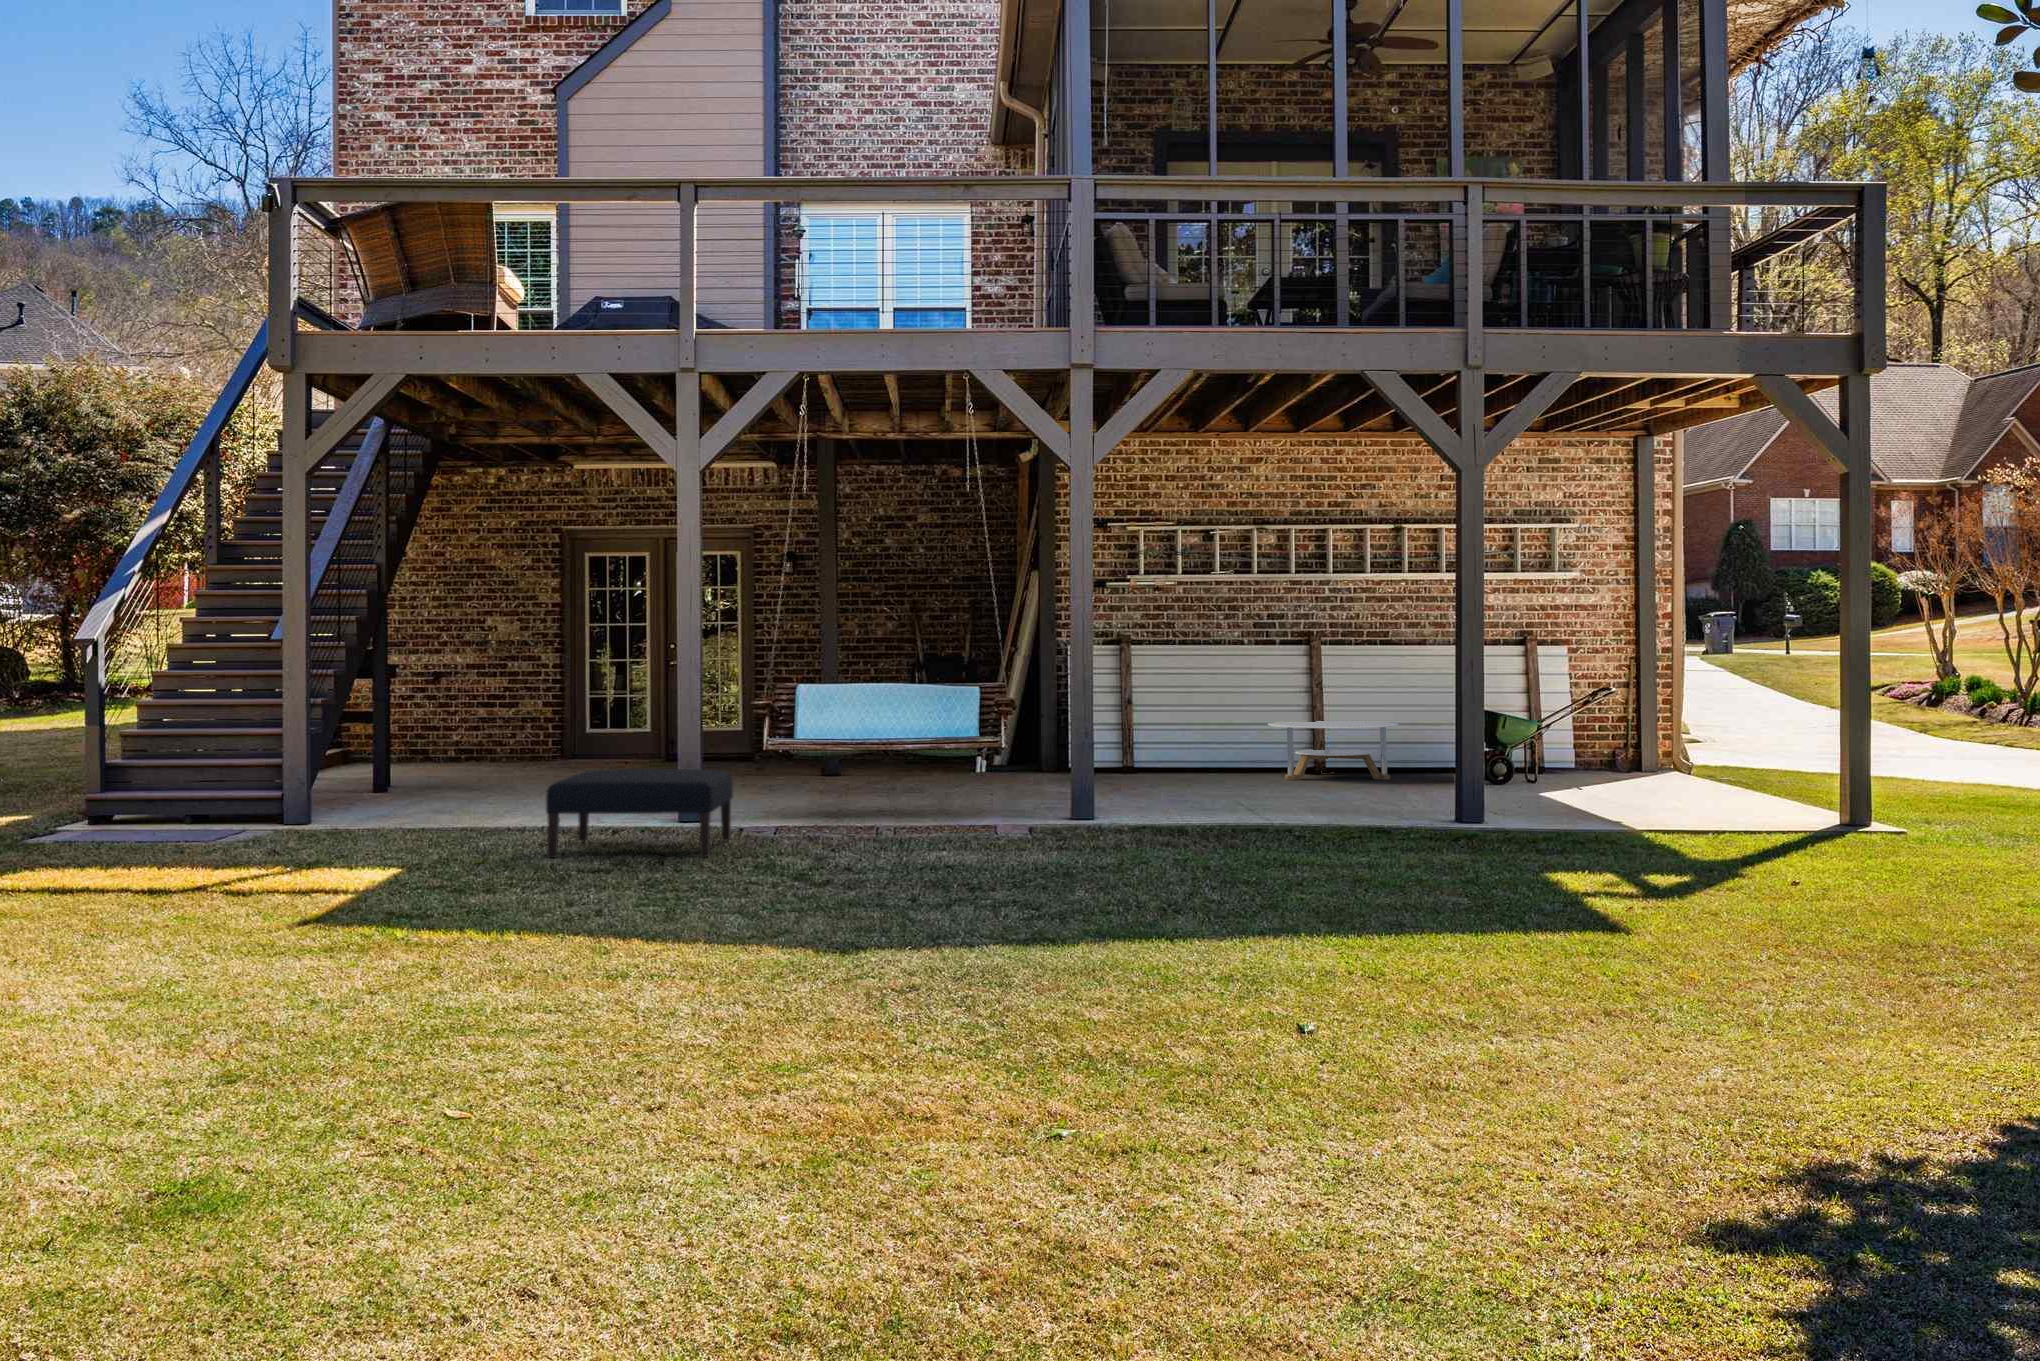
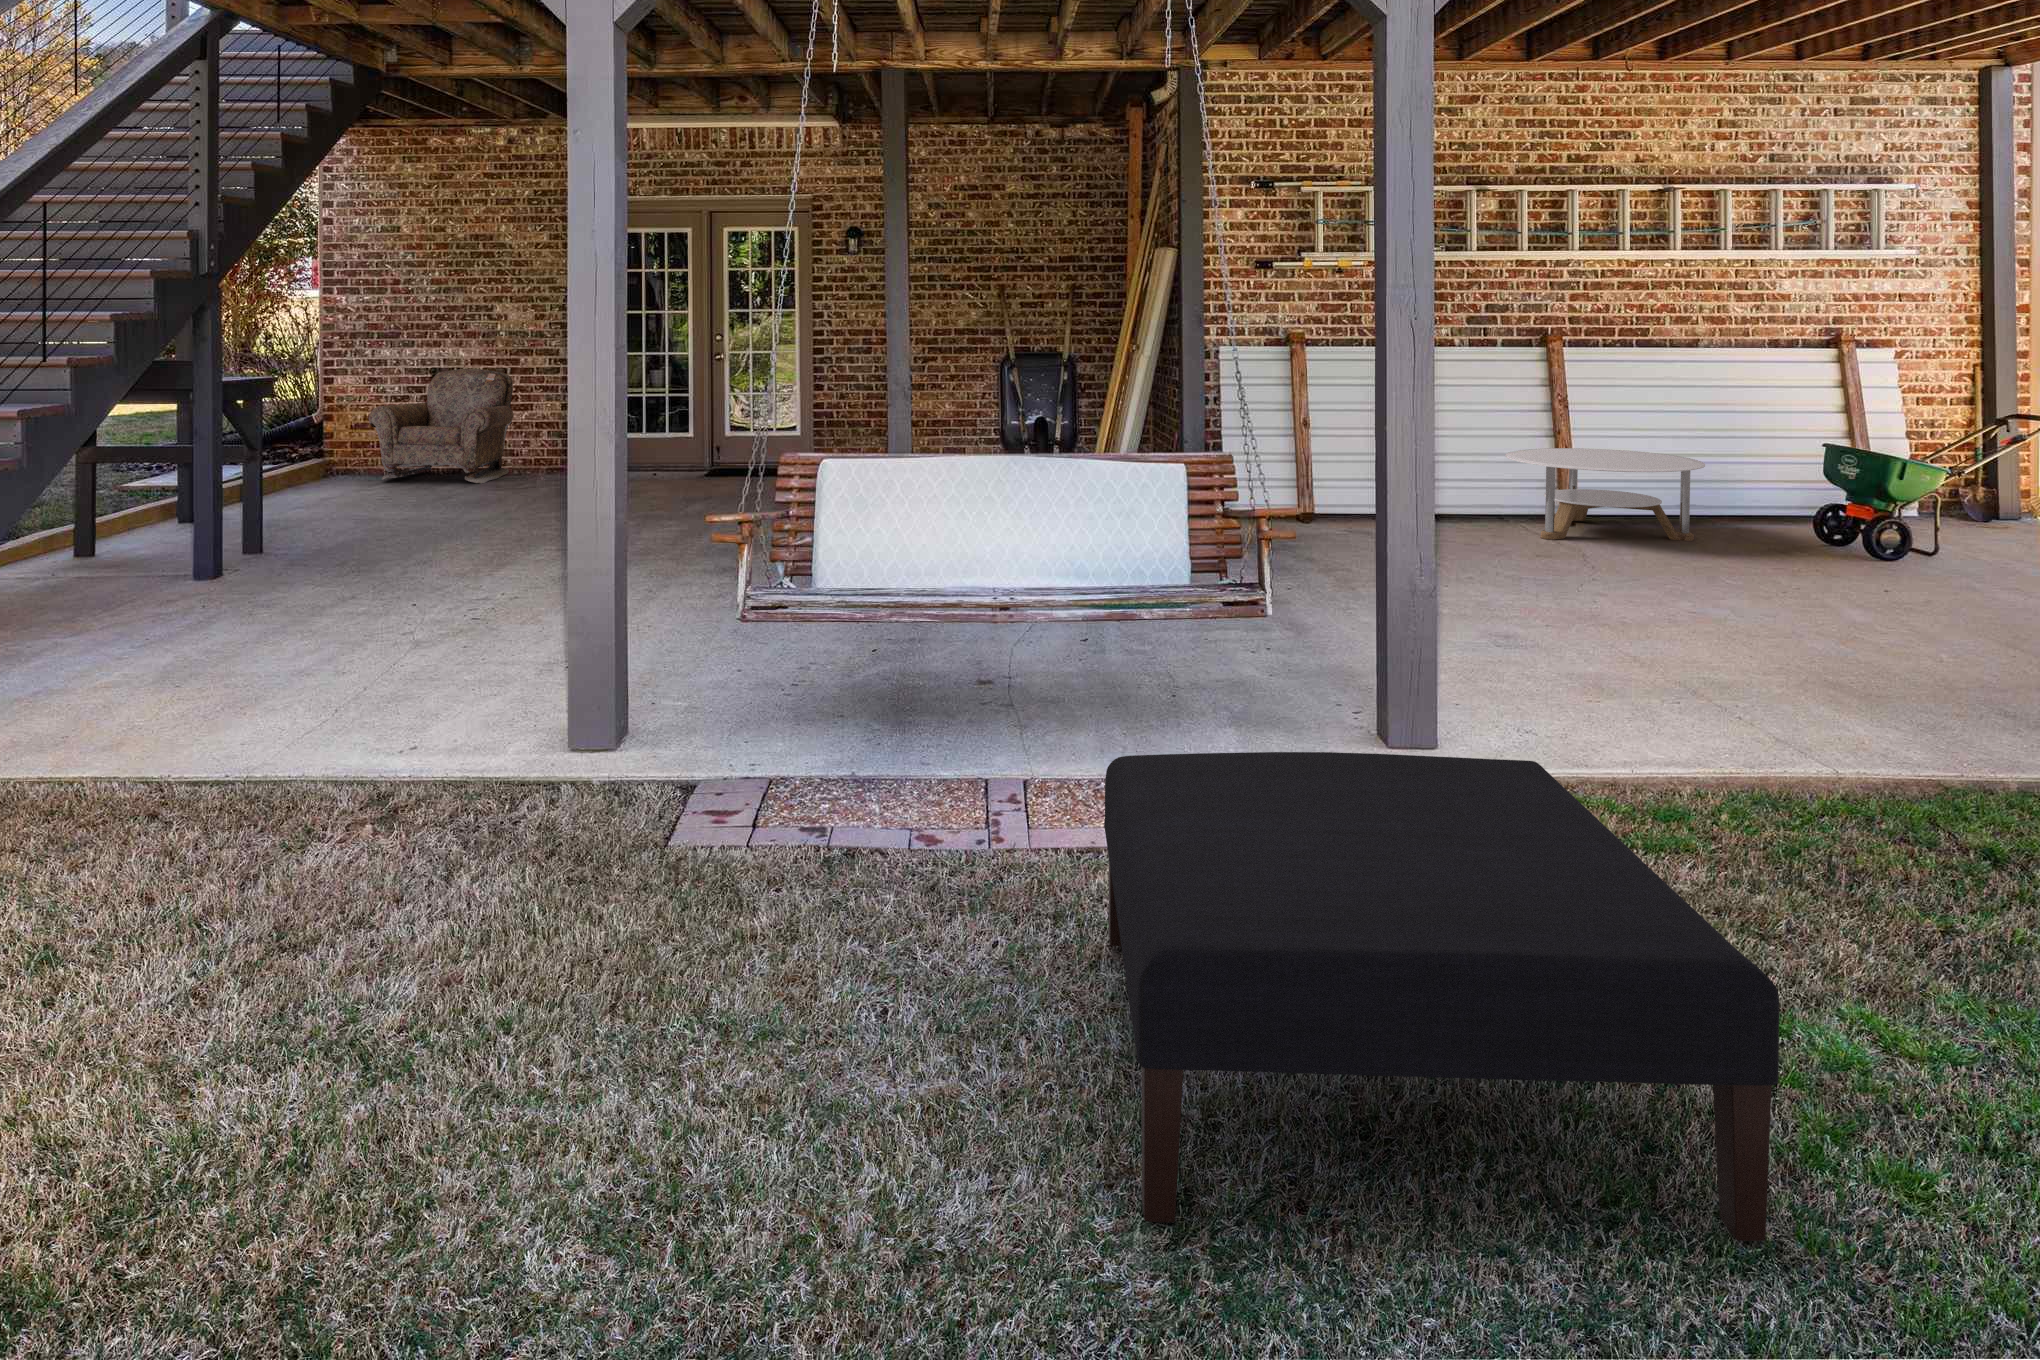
armchair: none [393,676,503,768] -> present [368,369,514,484]
ottoman: present [546,769,733,858] -> present [1104,752,1779,1241]

